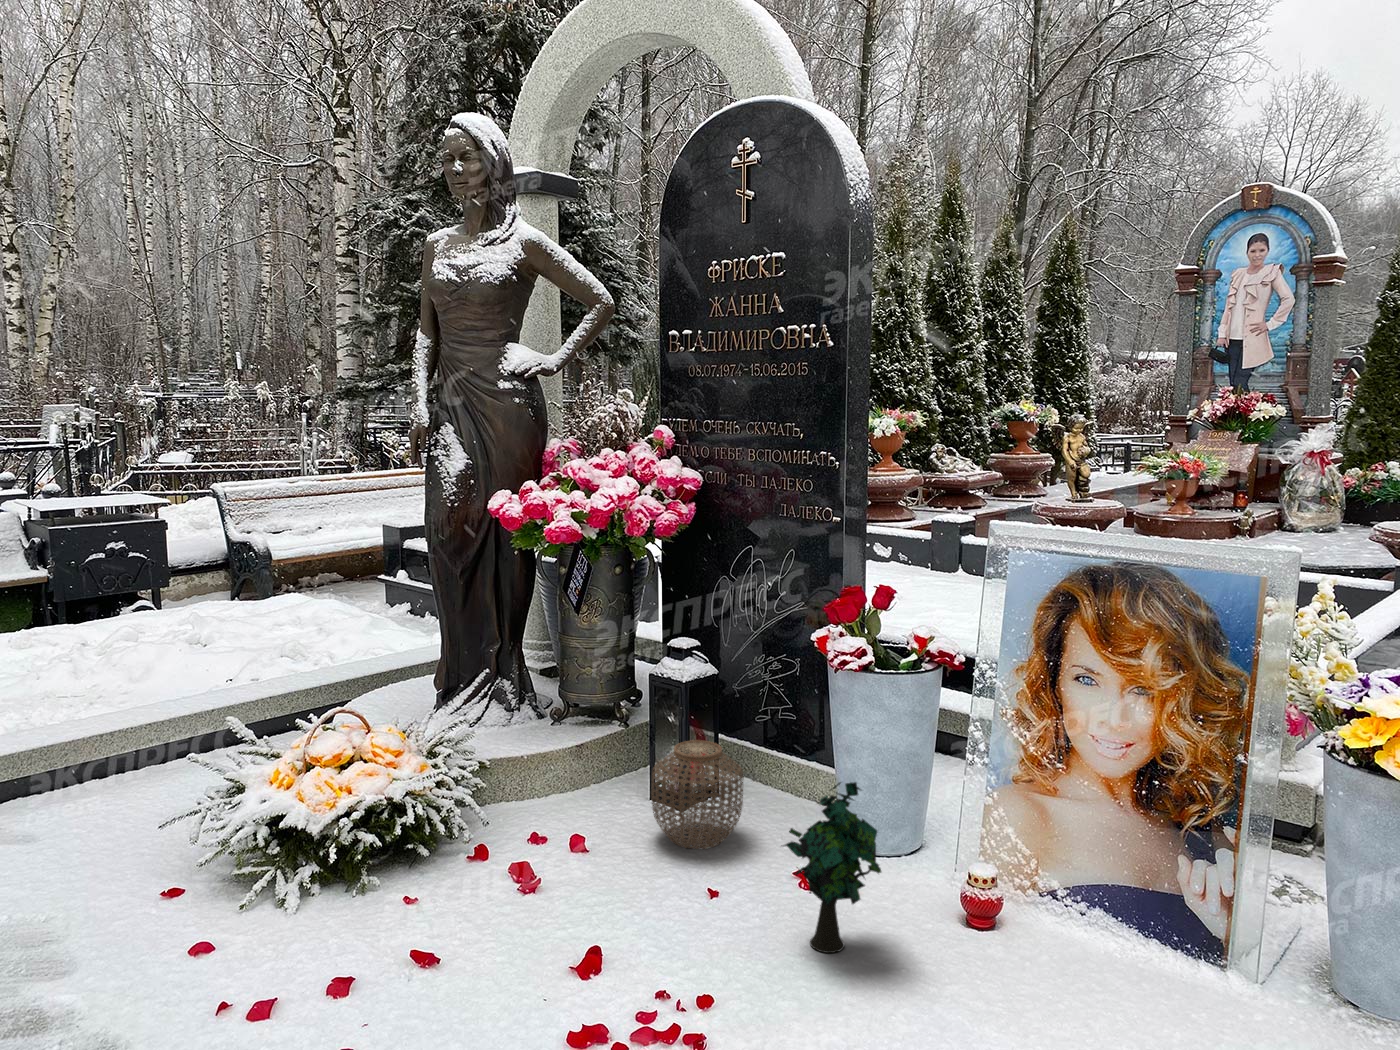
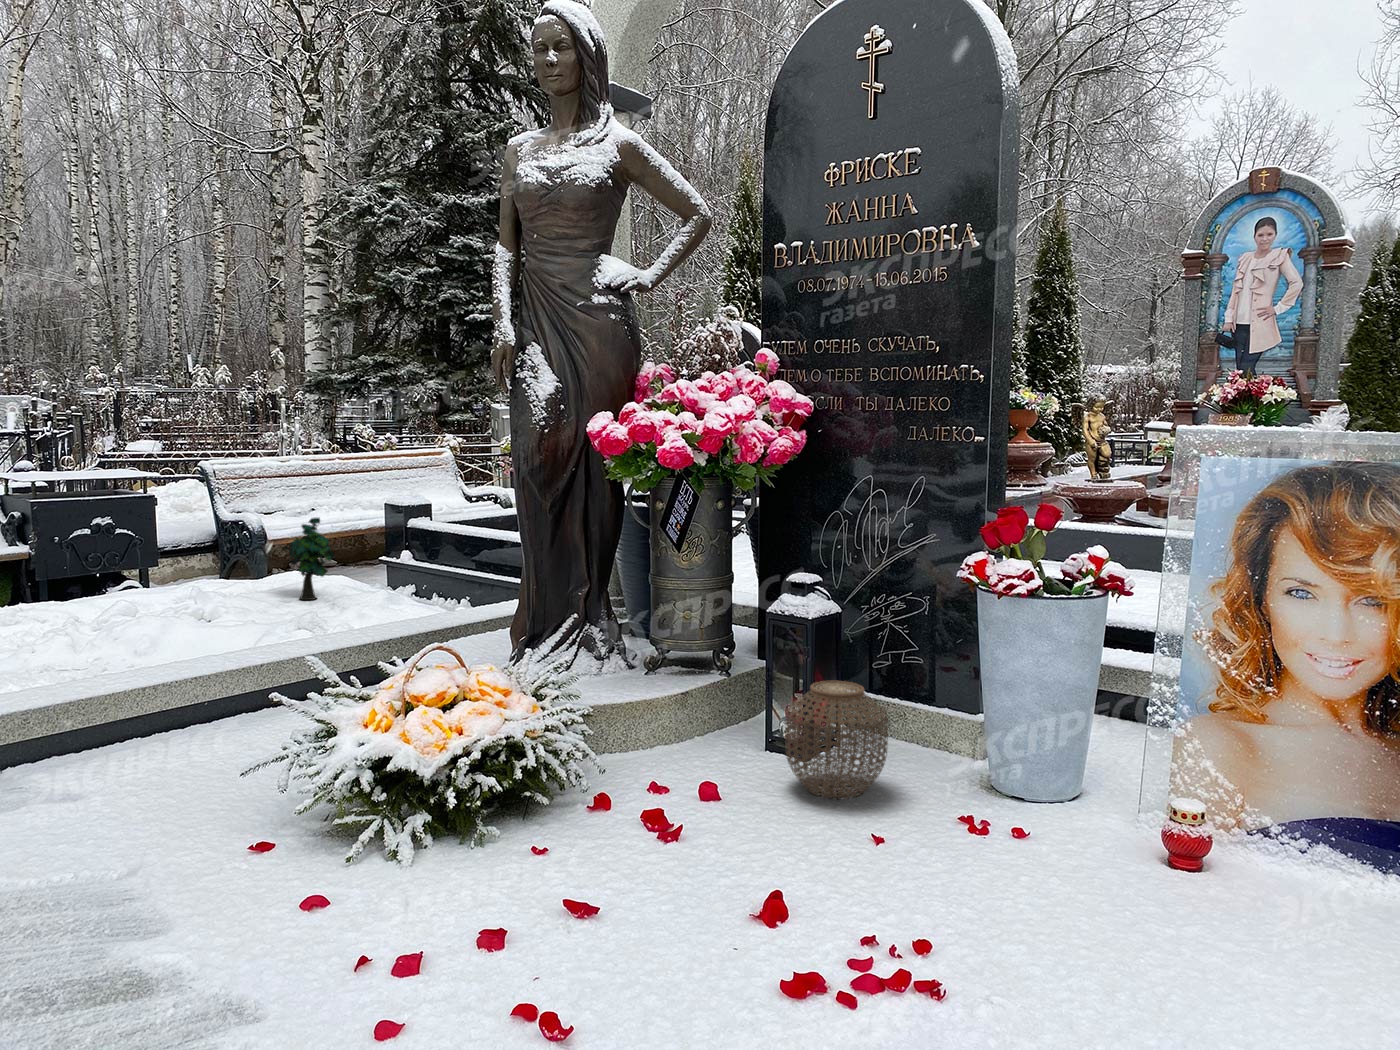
decorative plant: present [783,782,881,953] -> present [284,518,334,600]

